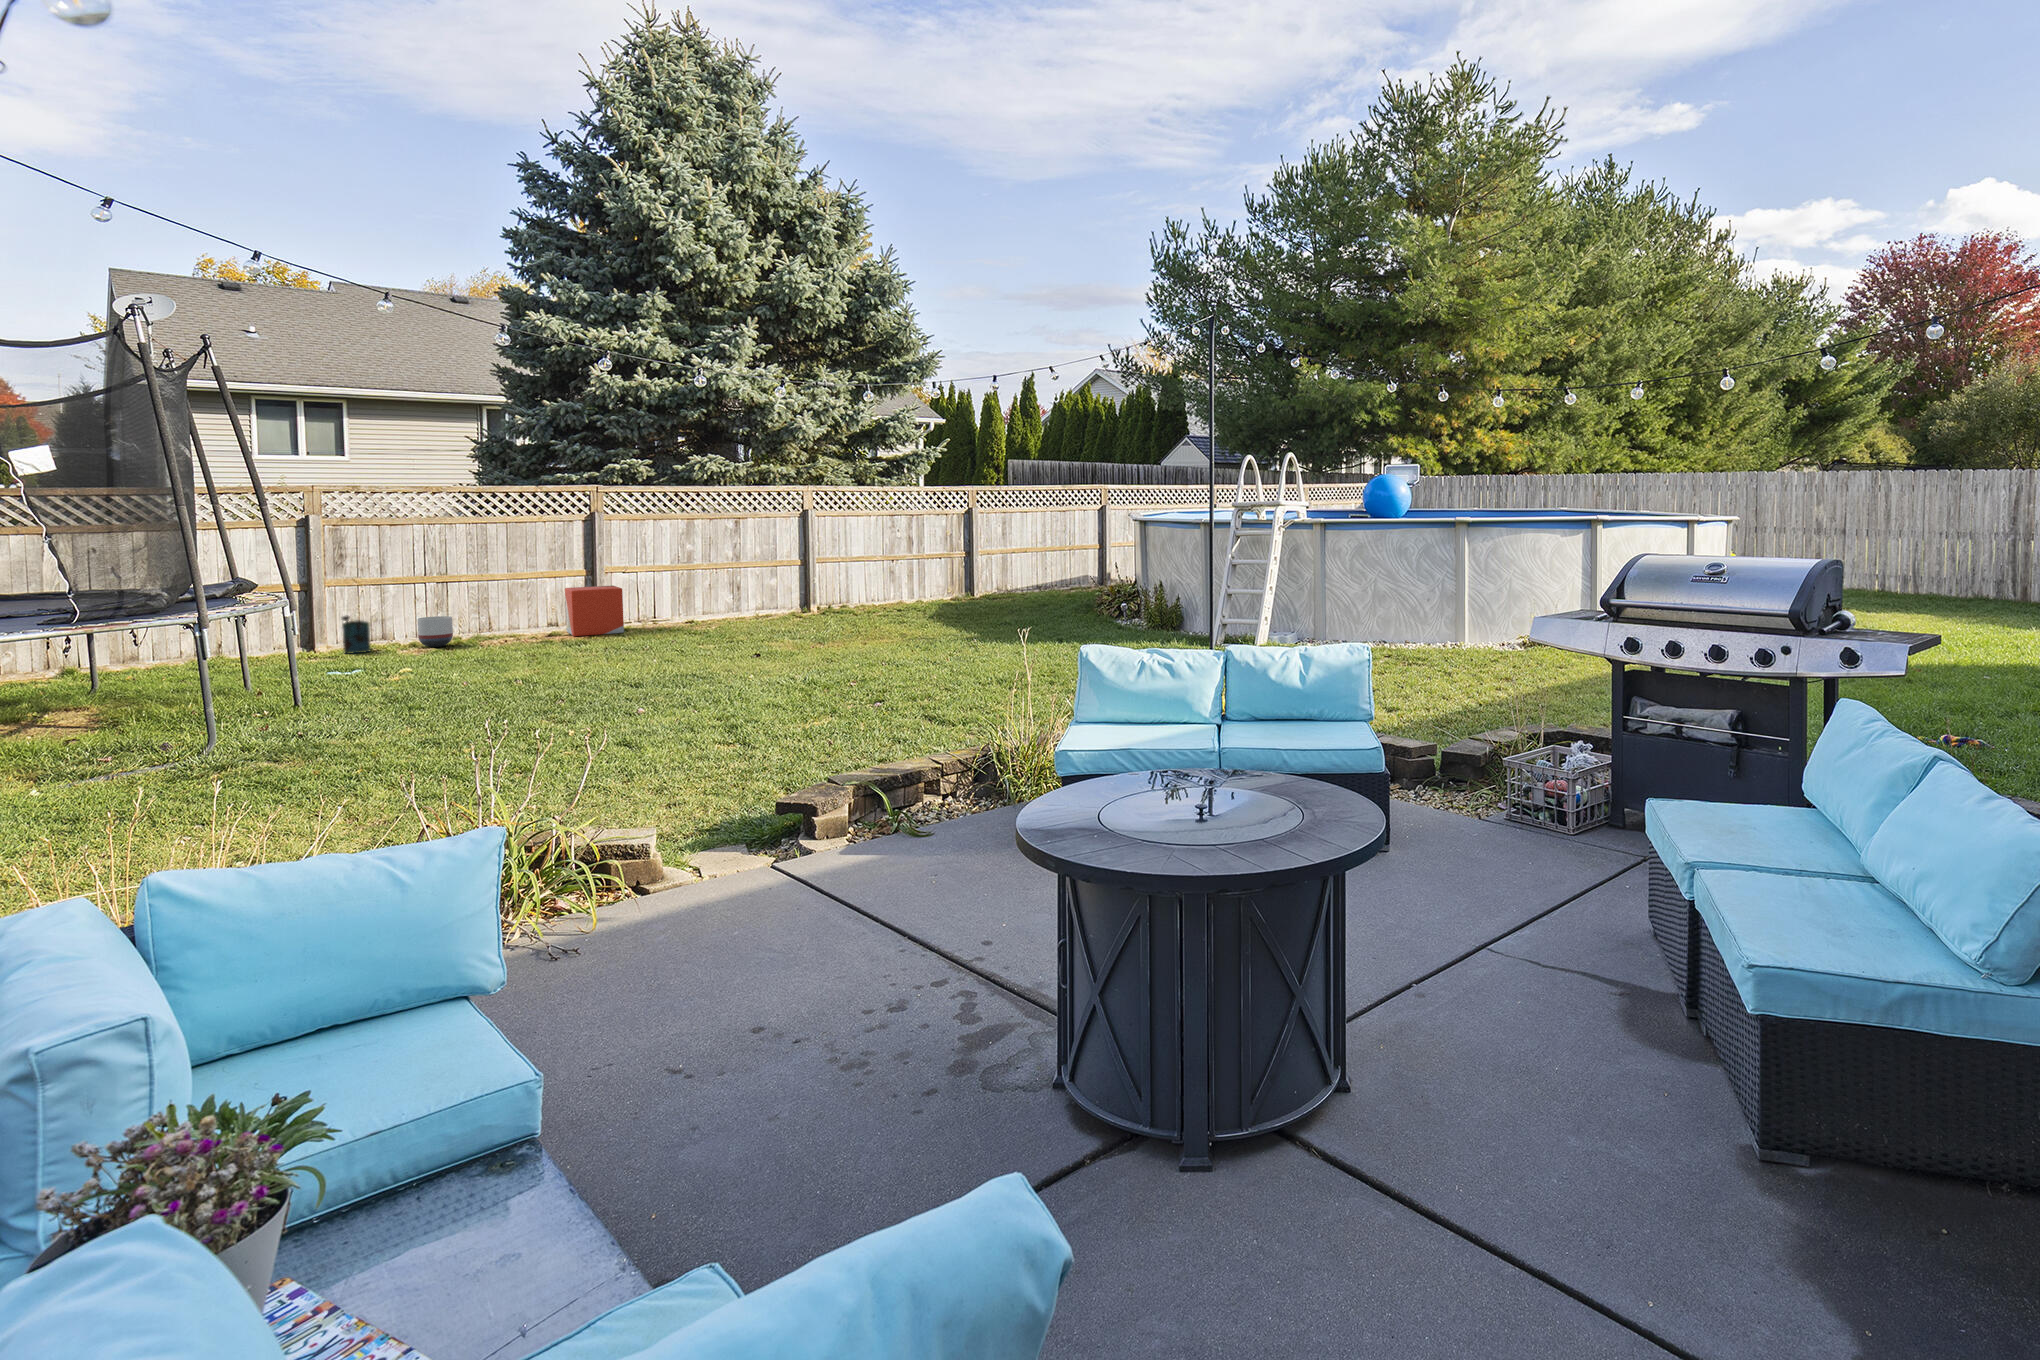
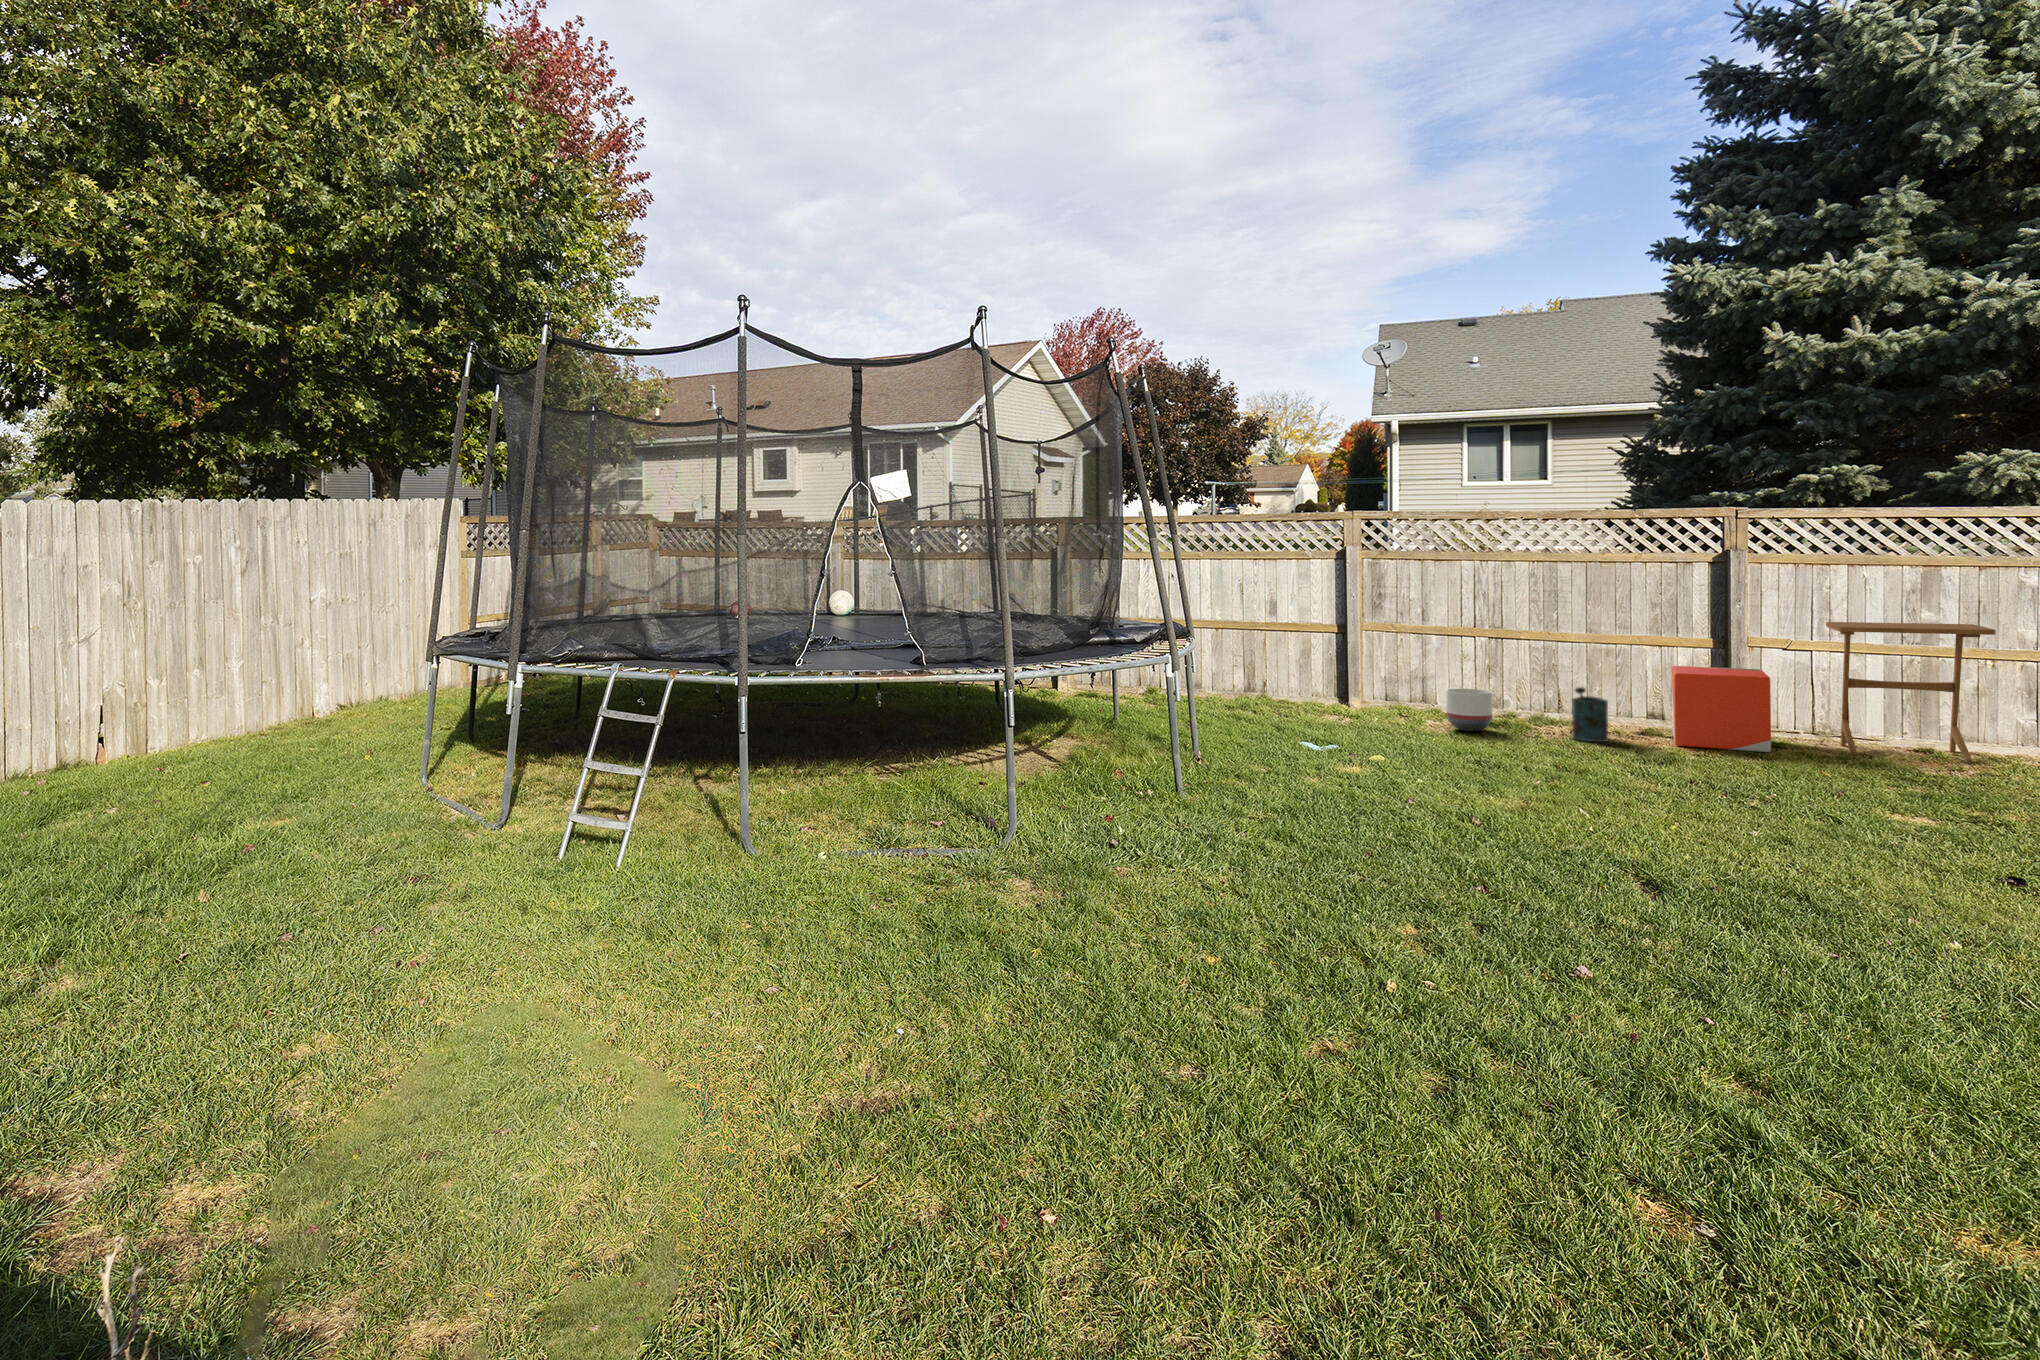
side table: none [645,552,719,628] -> present [1826,622,1996,763]
watering can: present [342,616,371,654] -> present [1572,687,1608,742]

